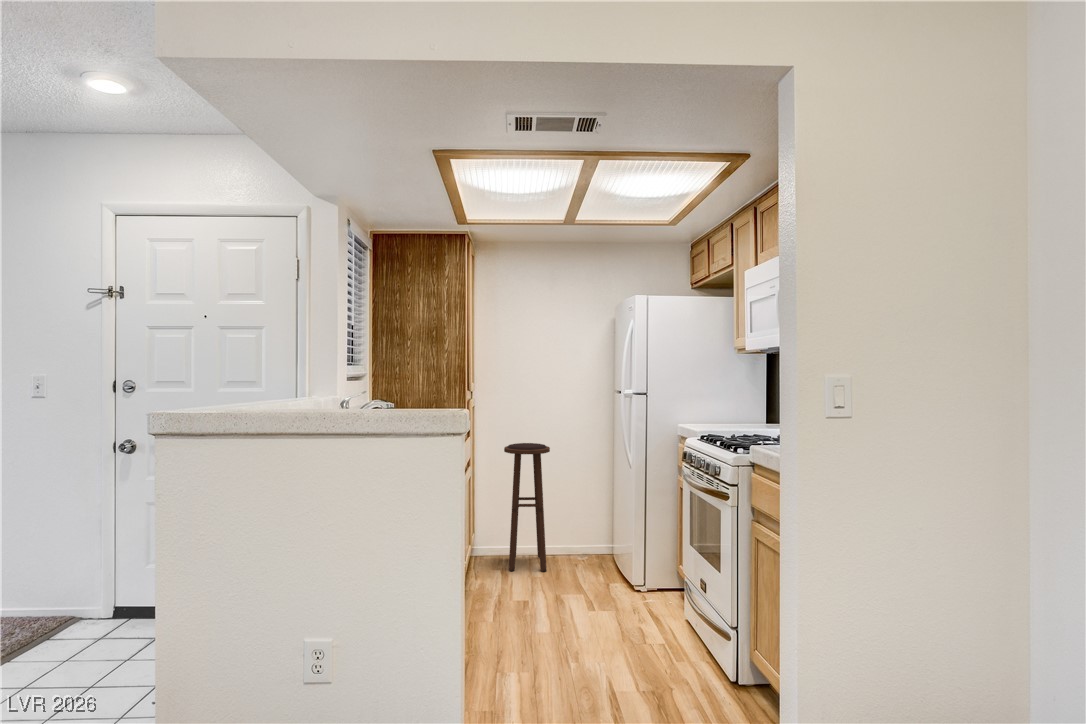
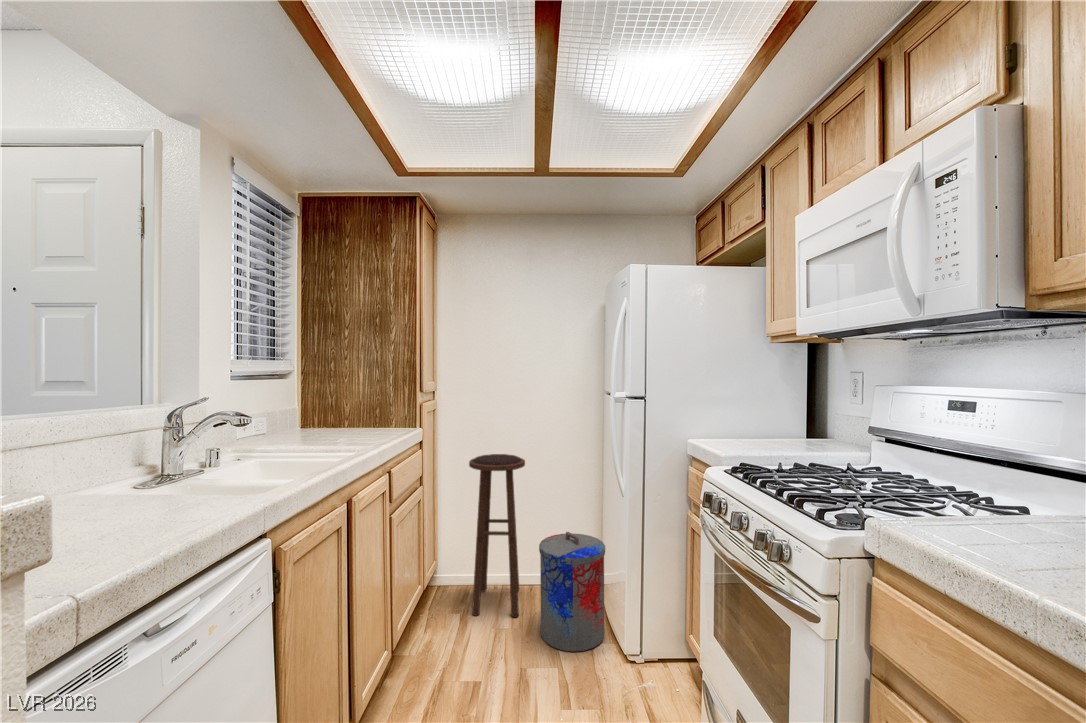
trash can: none [565,501,616,588] -> present [539,532,605,652]

